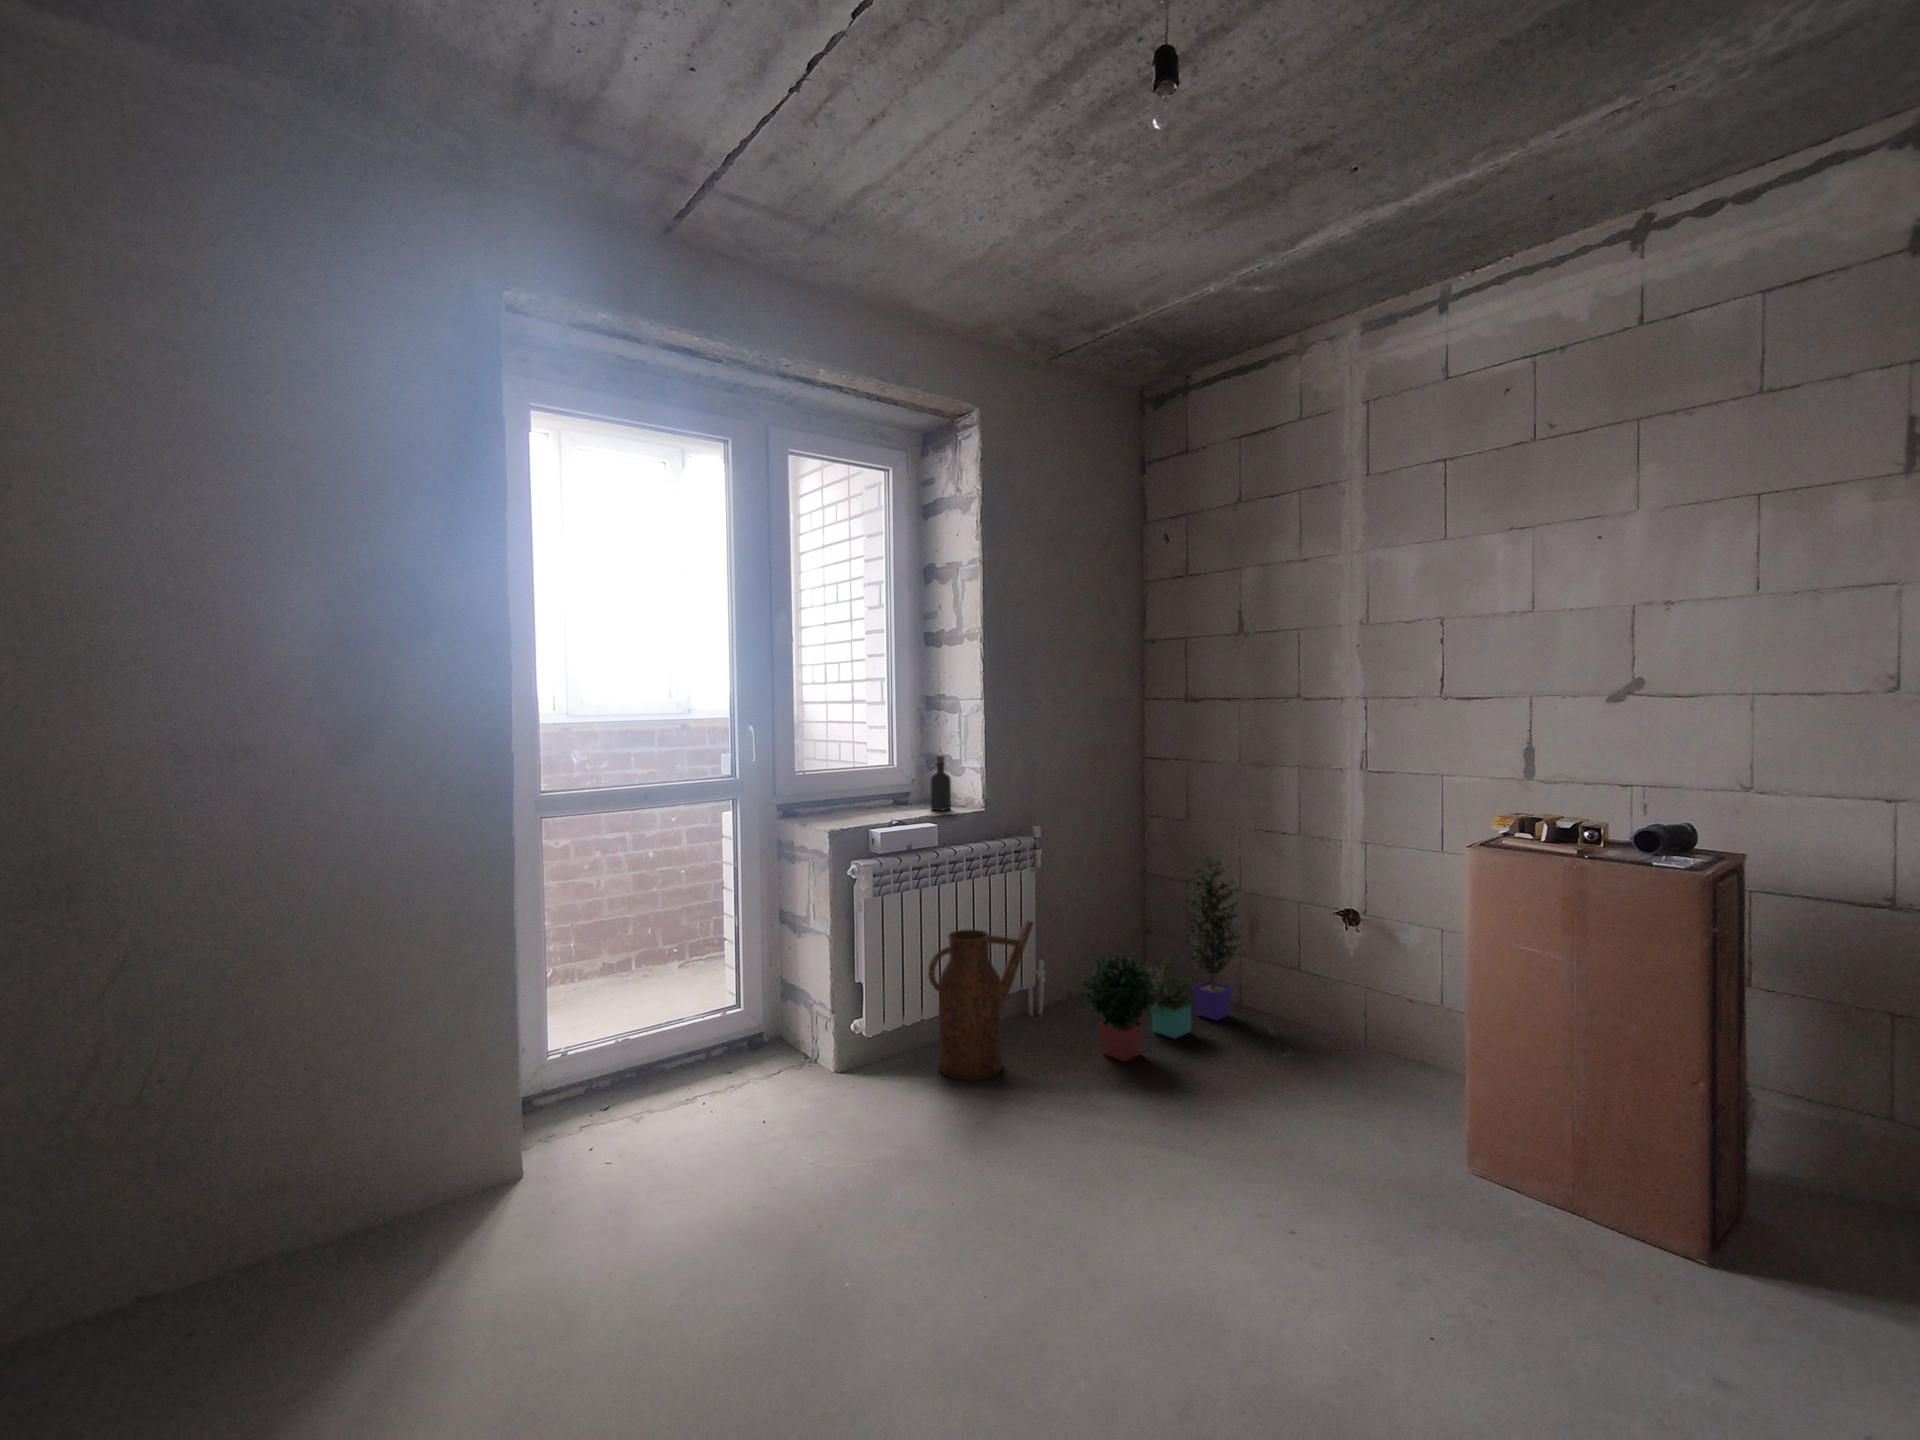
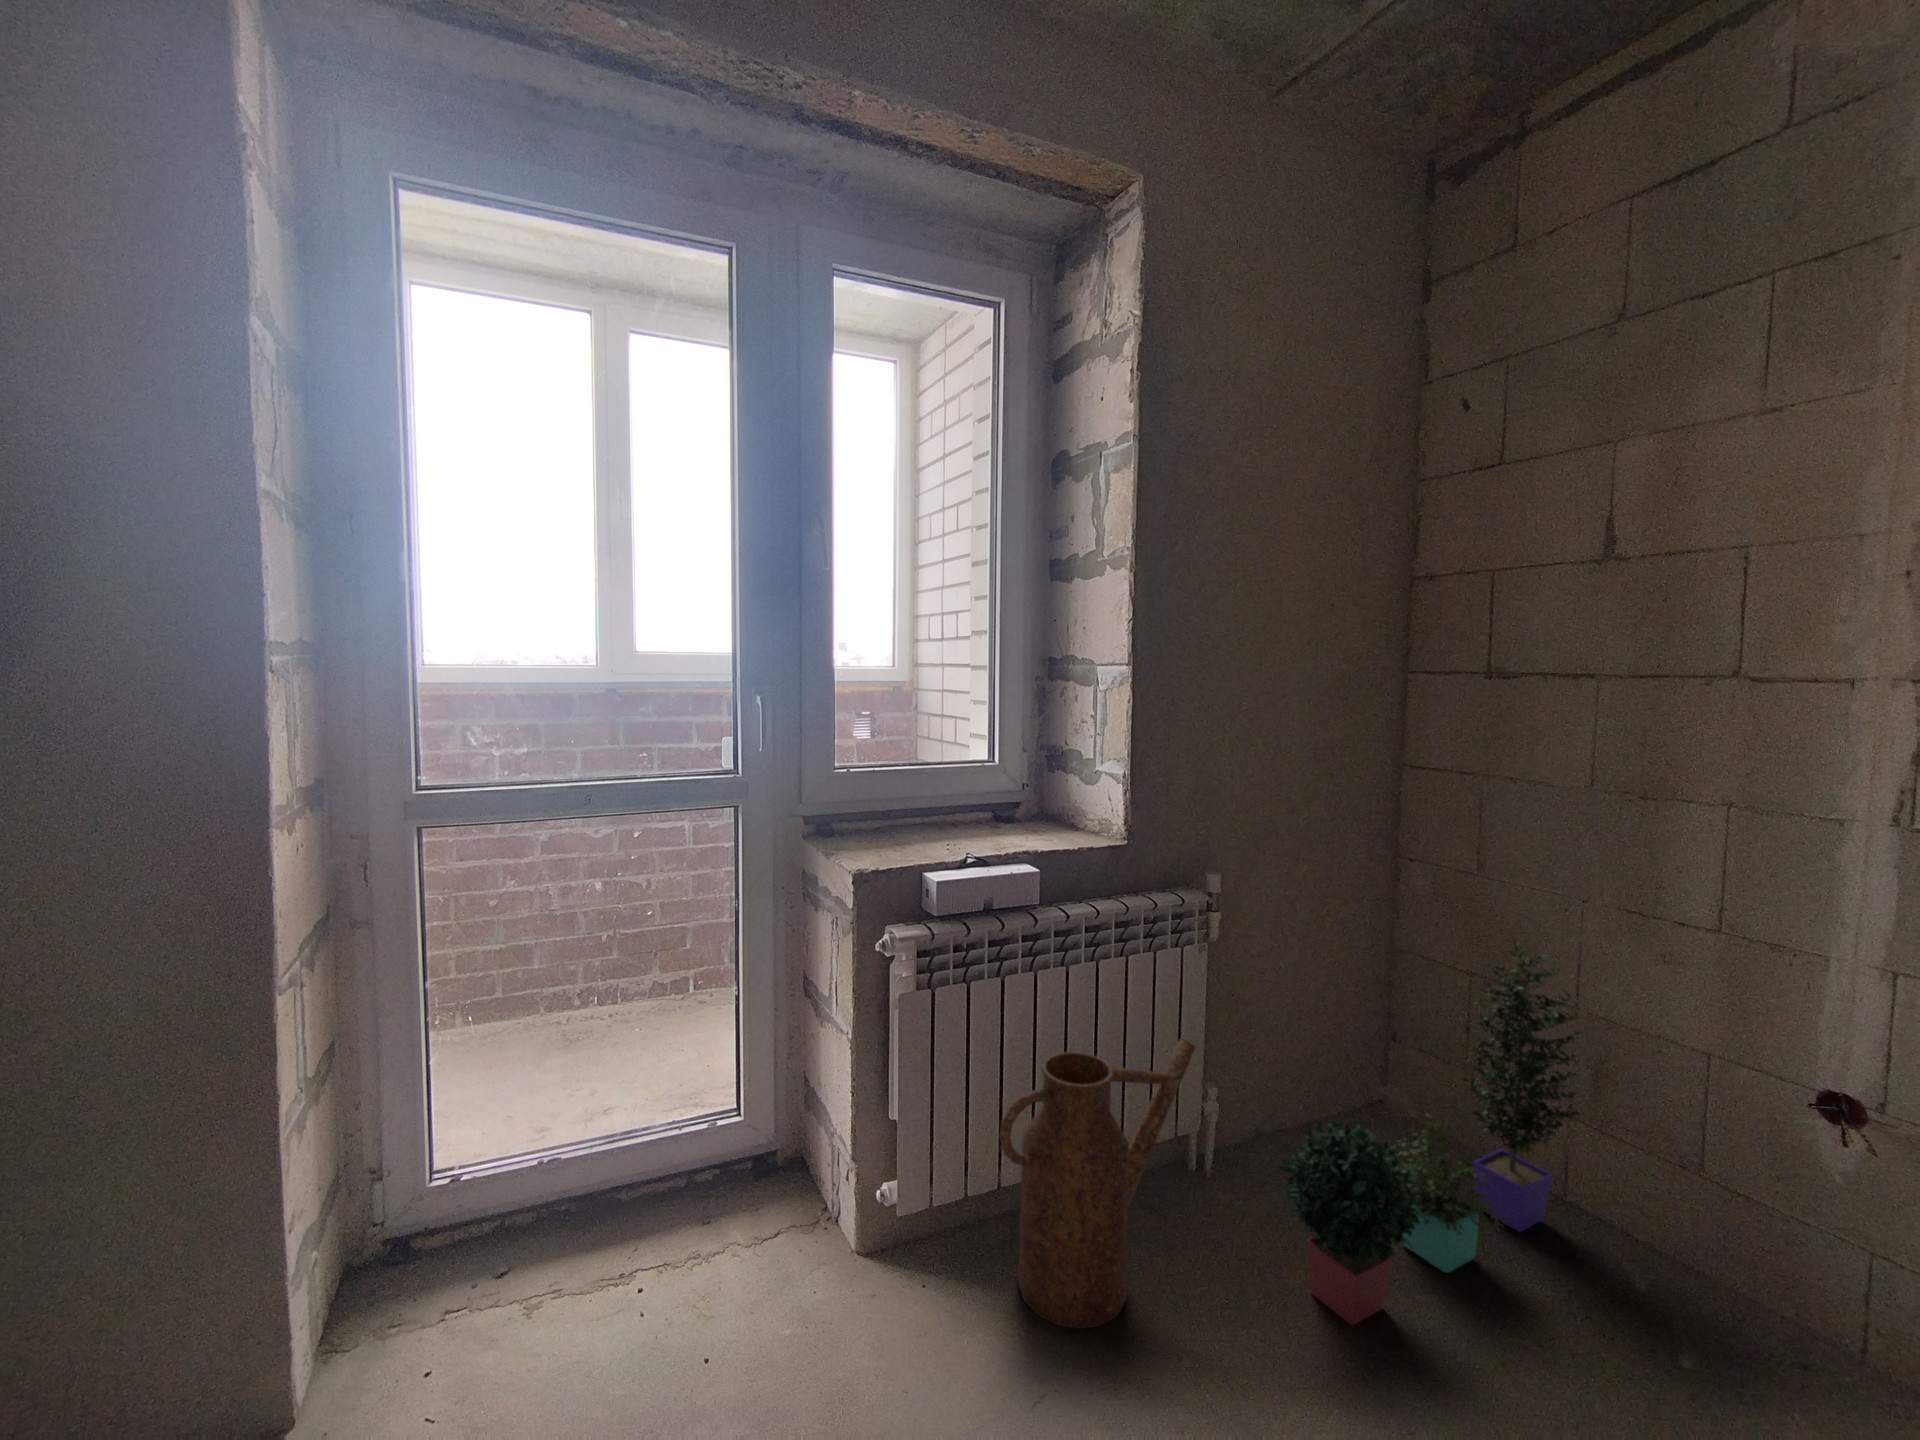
bottle: present [931,756,951,810] -> none [1041,751,1074,838]

